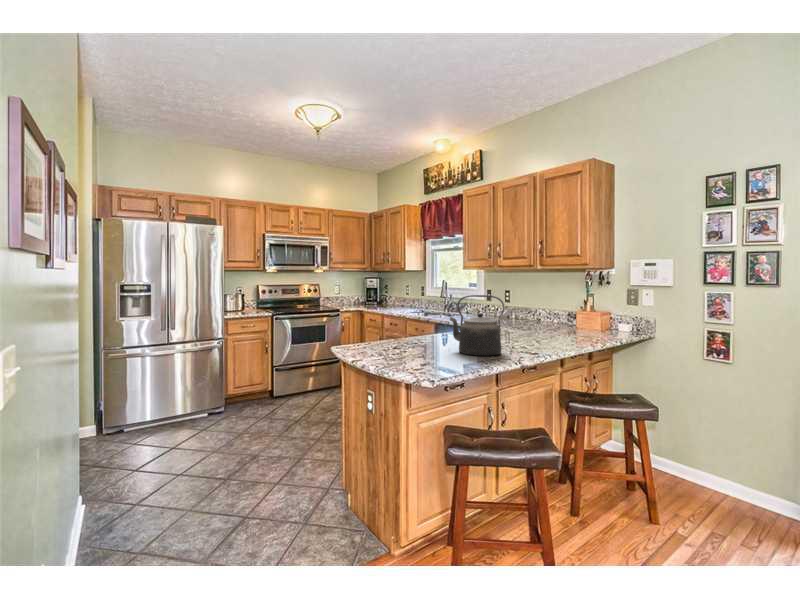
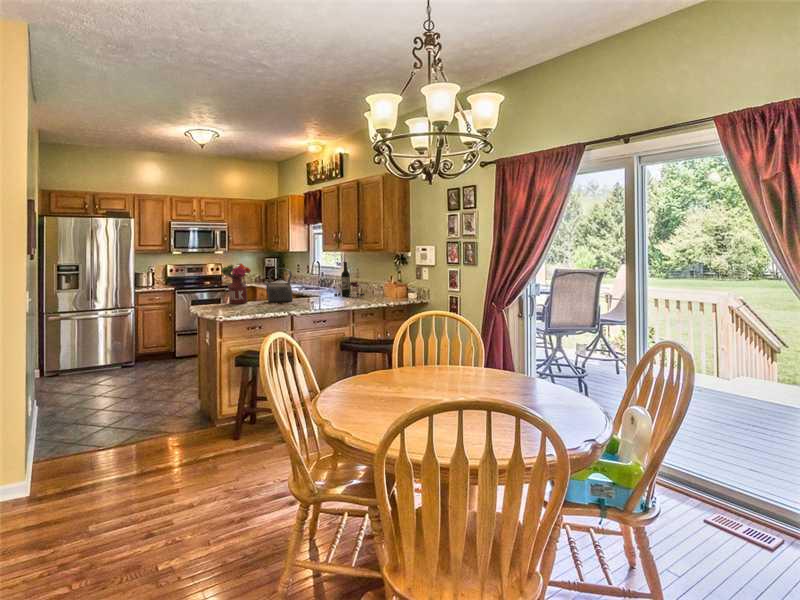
wine bottle: none [526,285,582,341] -> present [334,262,364,297]
flower arrangement: none [390,286,442,361] -> present [221,264,251,304]

